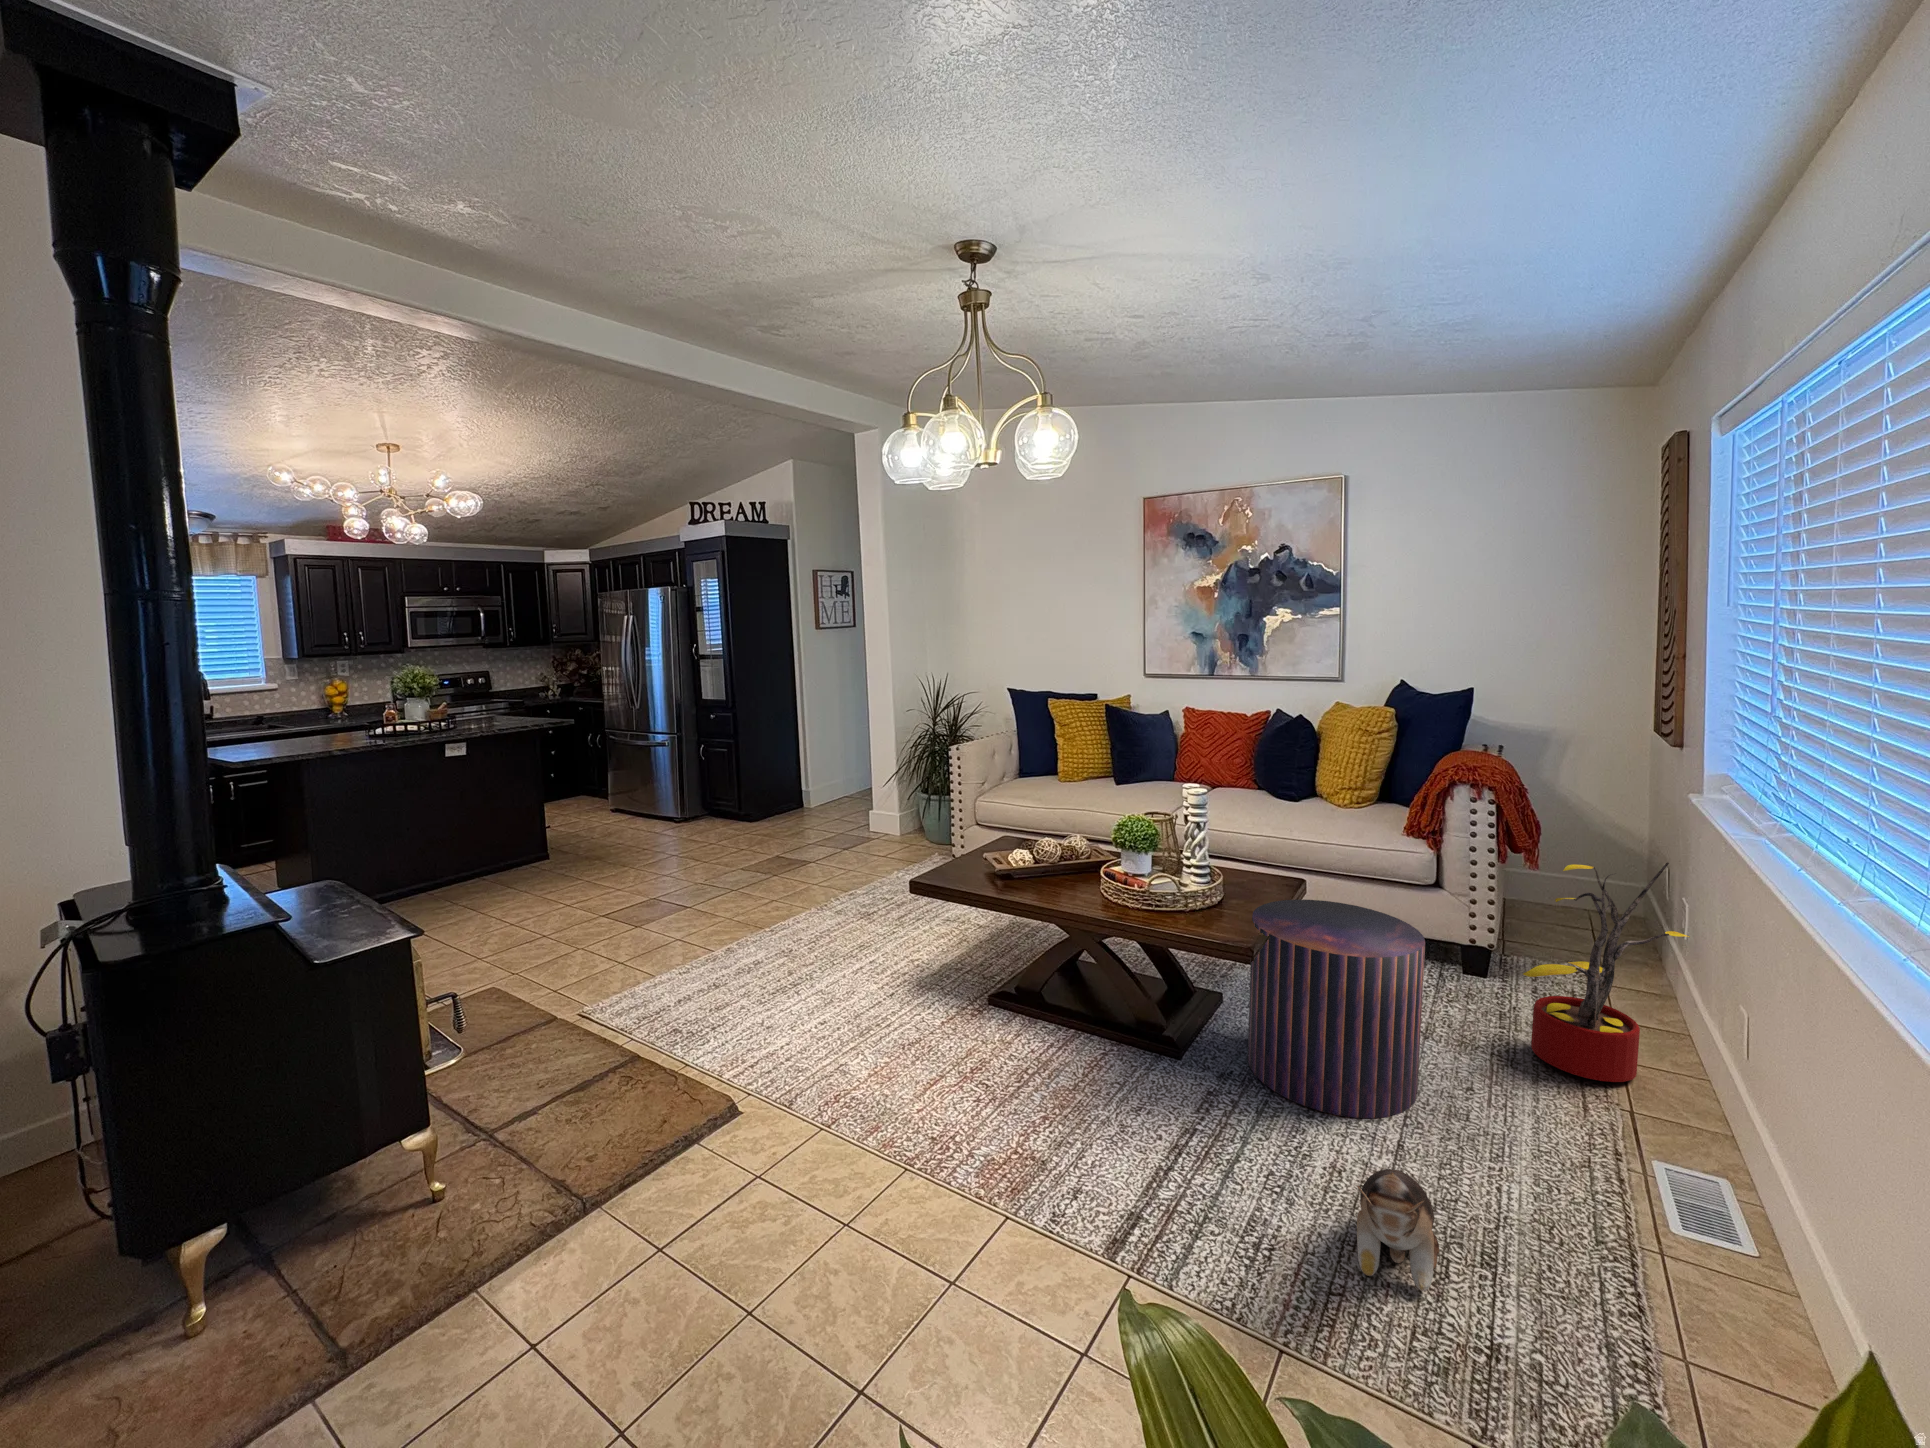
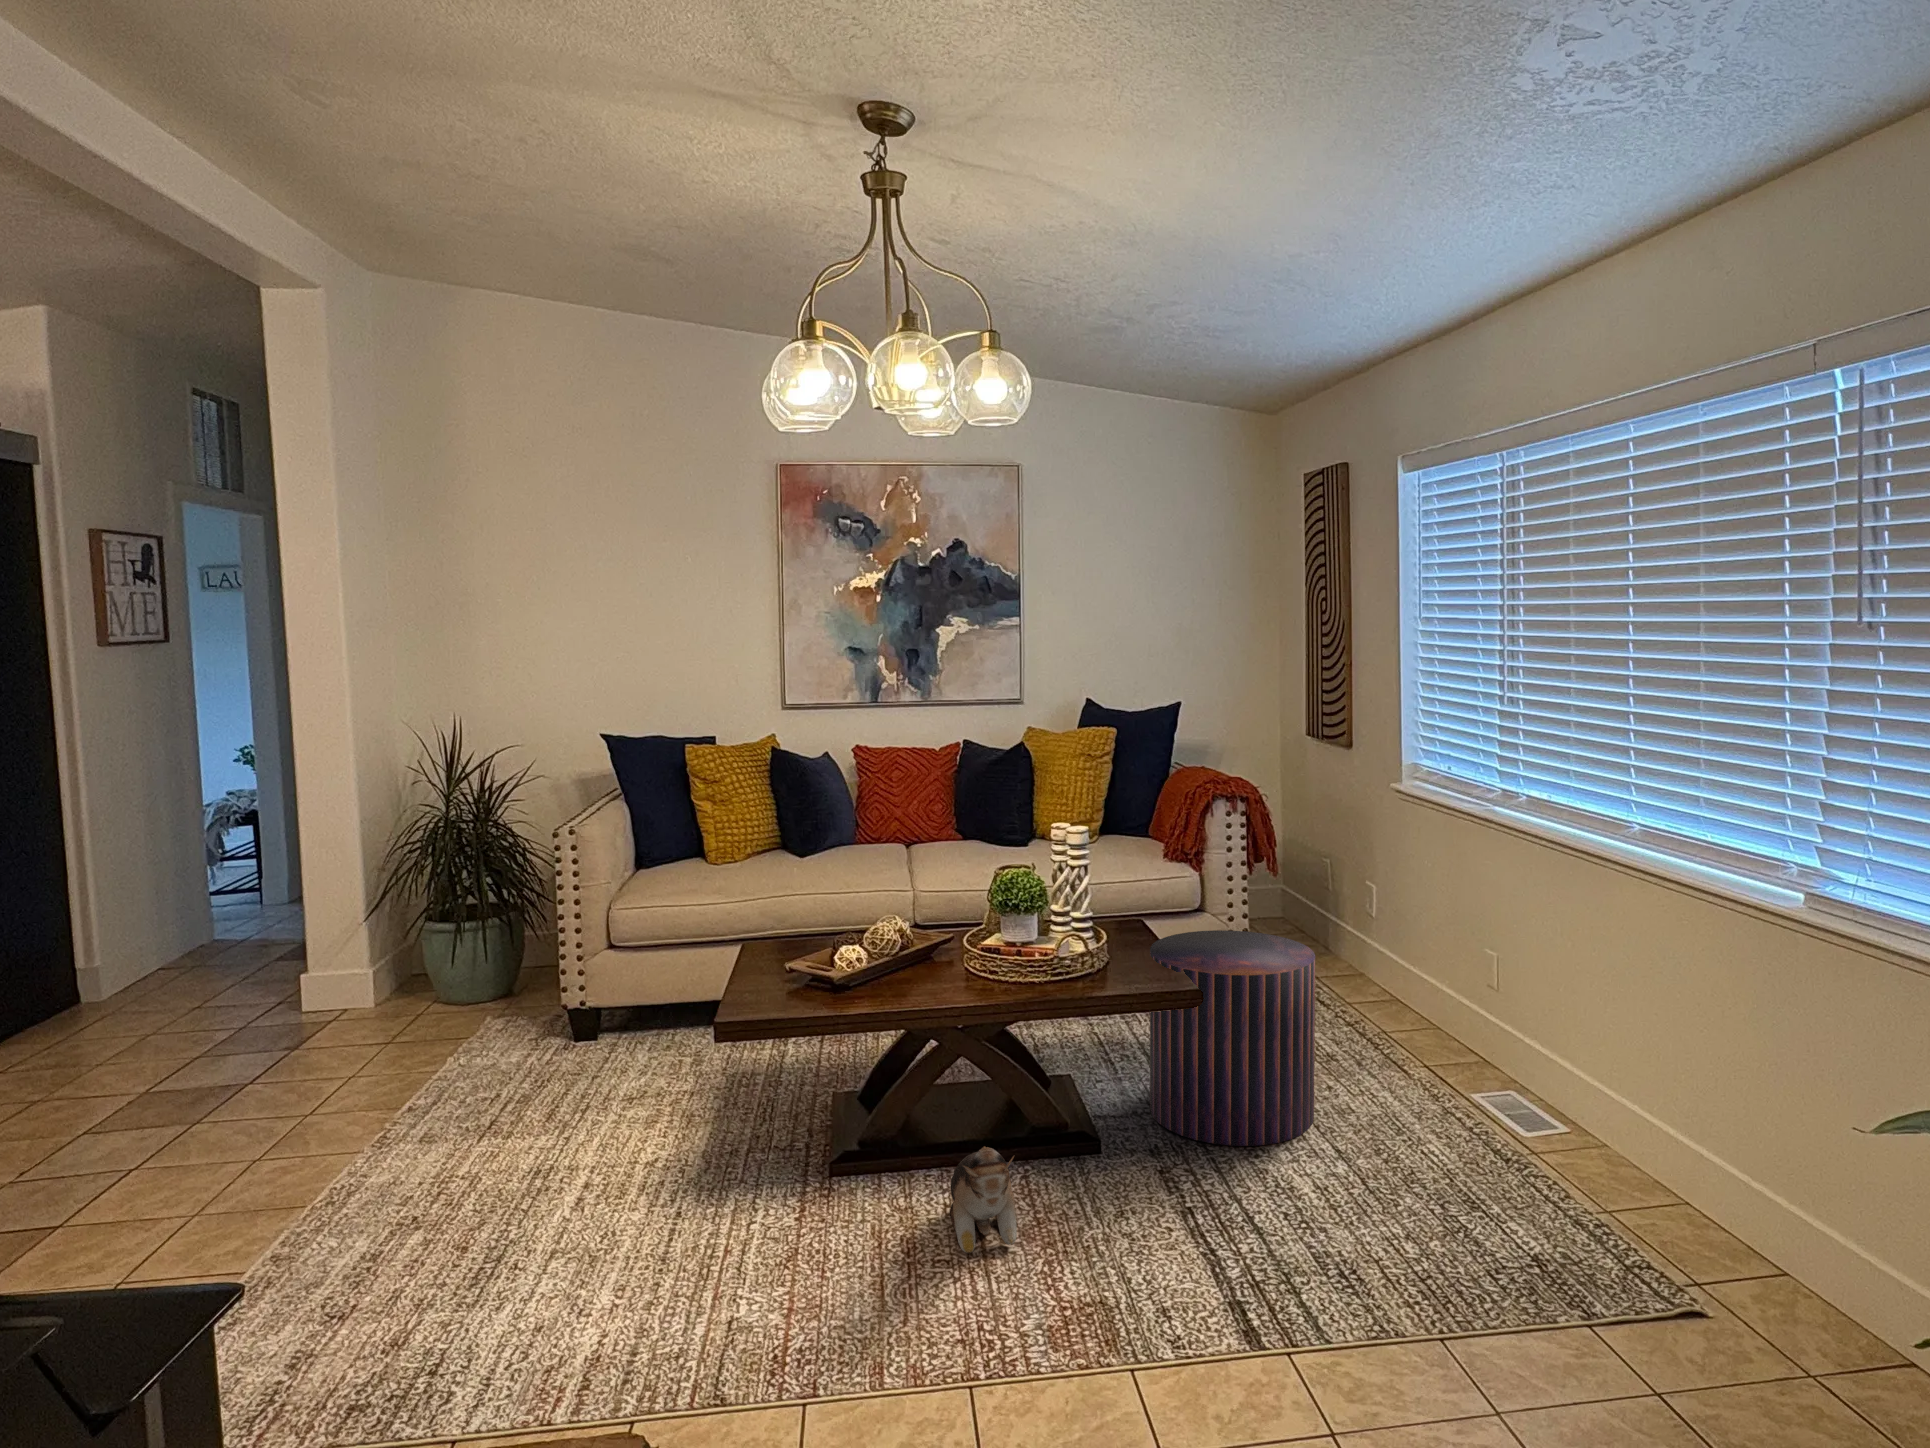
decorative plant: present [1523,862,1690,1082] -> none [1336,840,1419,1046]
plush toy: present [1357,1169,1439,1291] -> present [950,1146,1017,1253]

